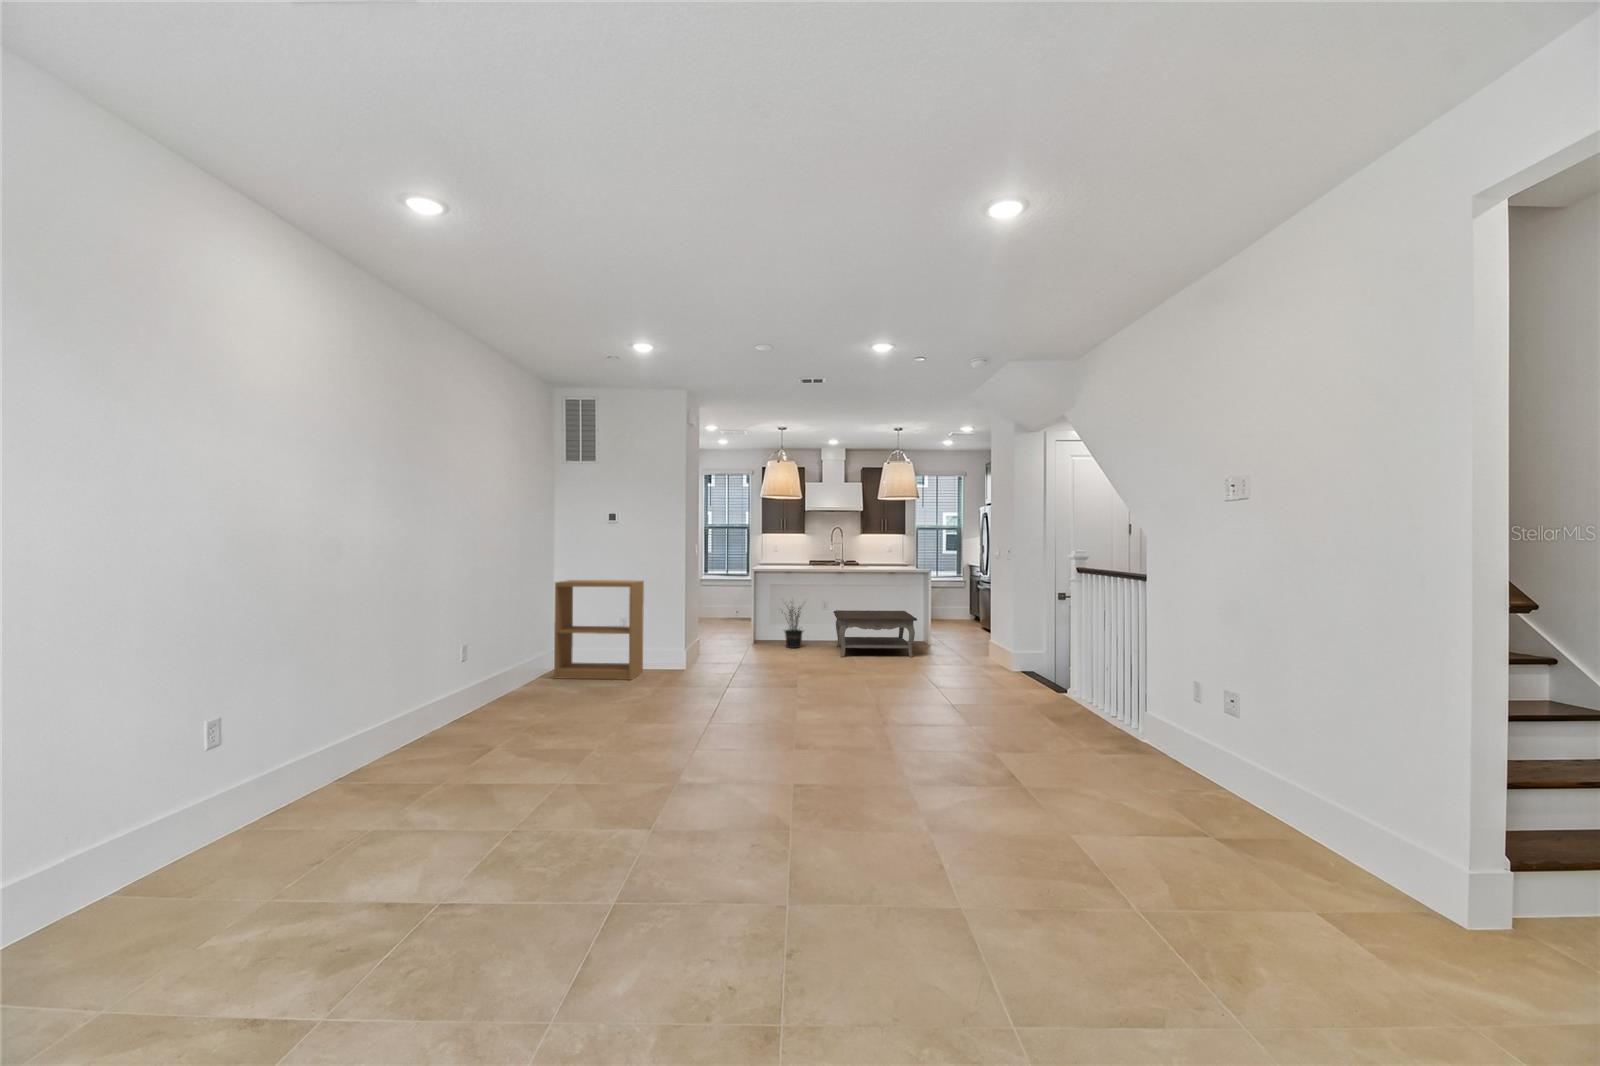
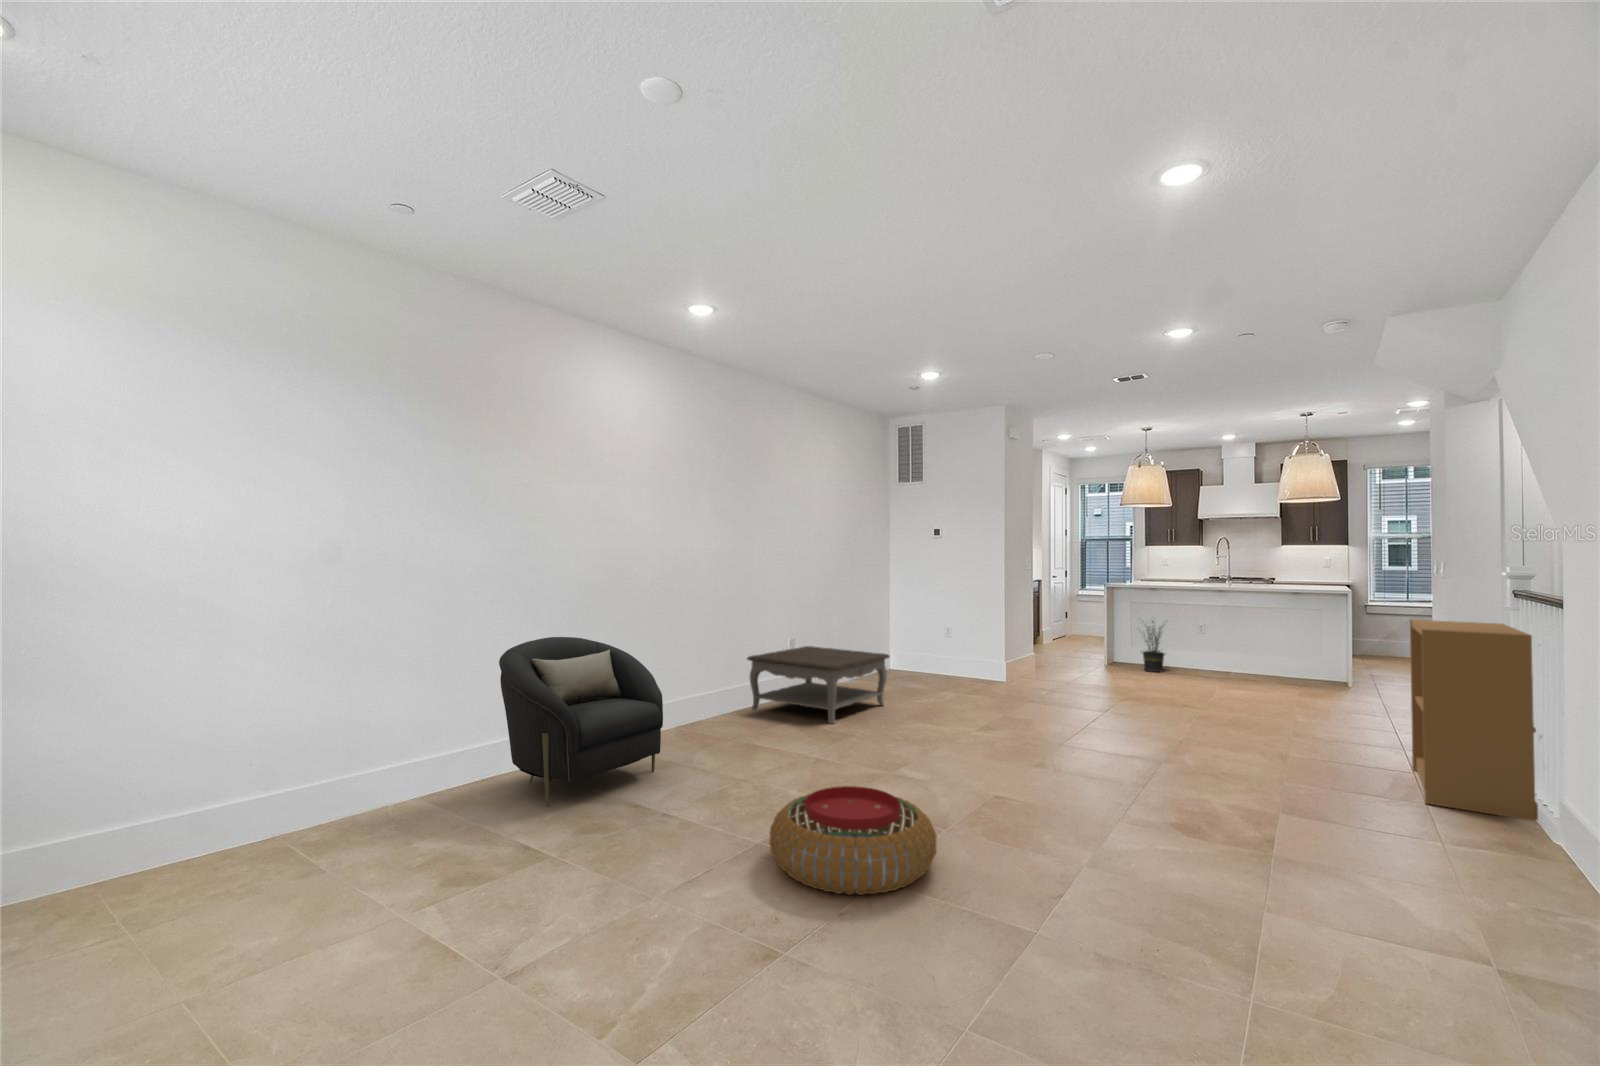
bookshelf: present [554,580,644,680] -> present [1410,620,1538,821]
coffee table: present [833,610,917,657] -> present [747,646,890,724]
armchair: none [85,673,381,943] -> present [499,637,663,807]
pouf: none [630,805,820,935] -> present [769,786,937,895]

